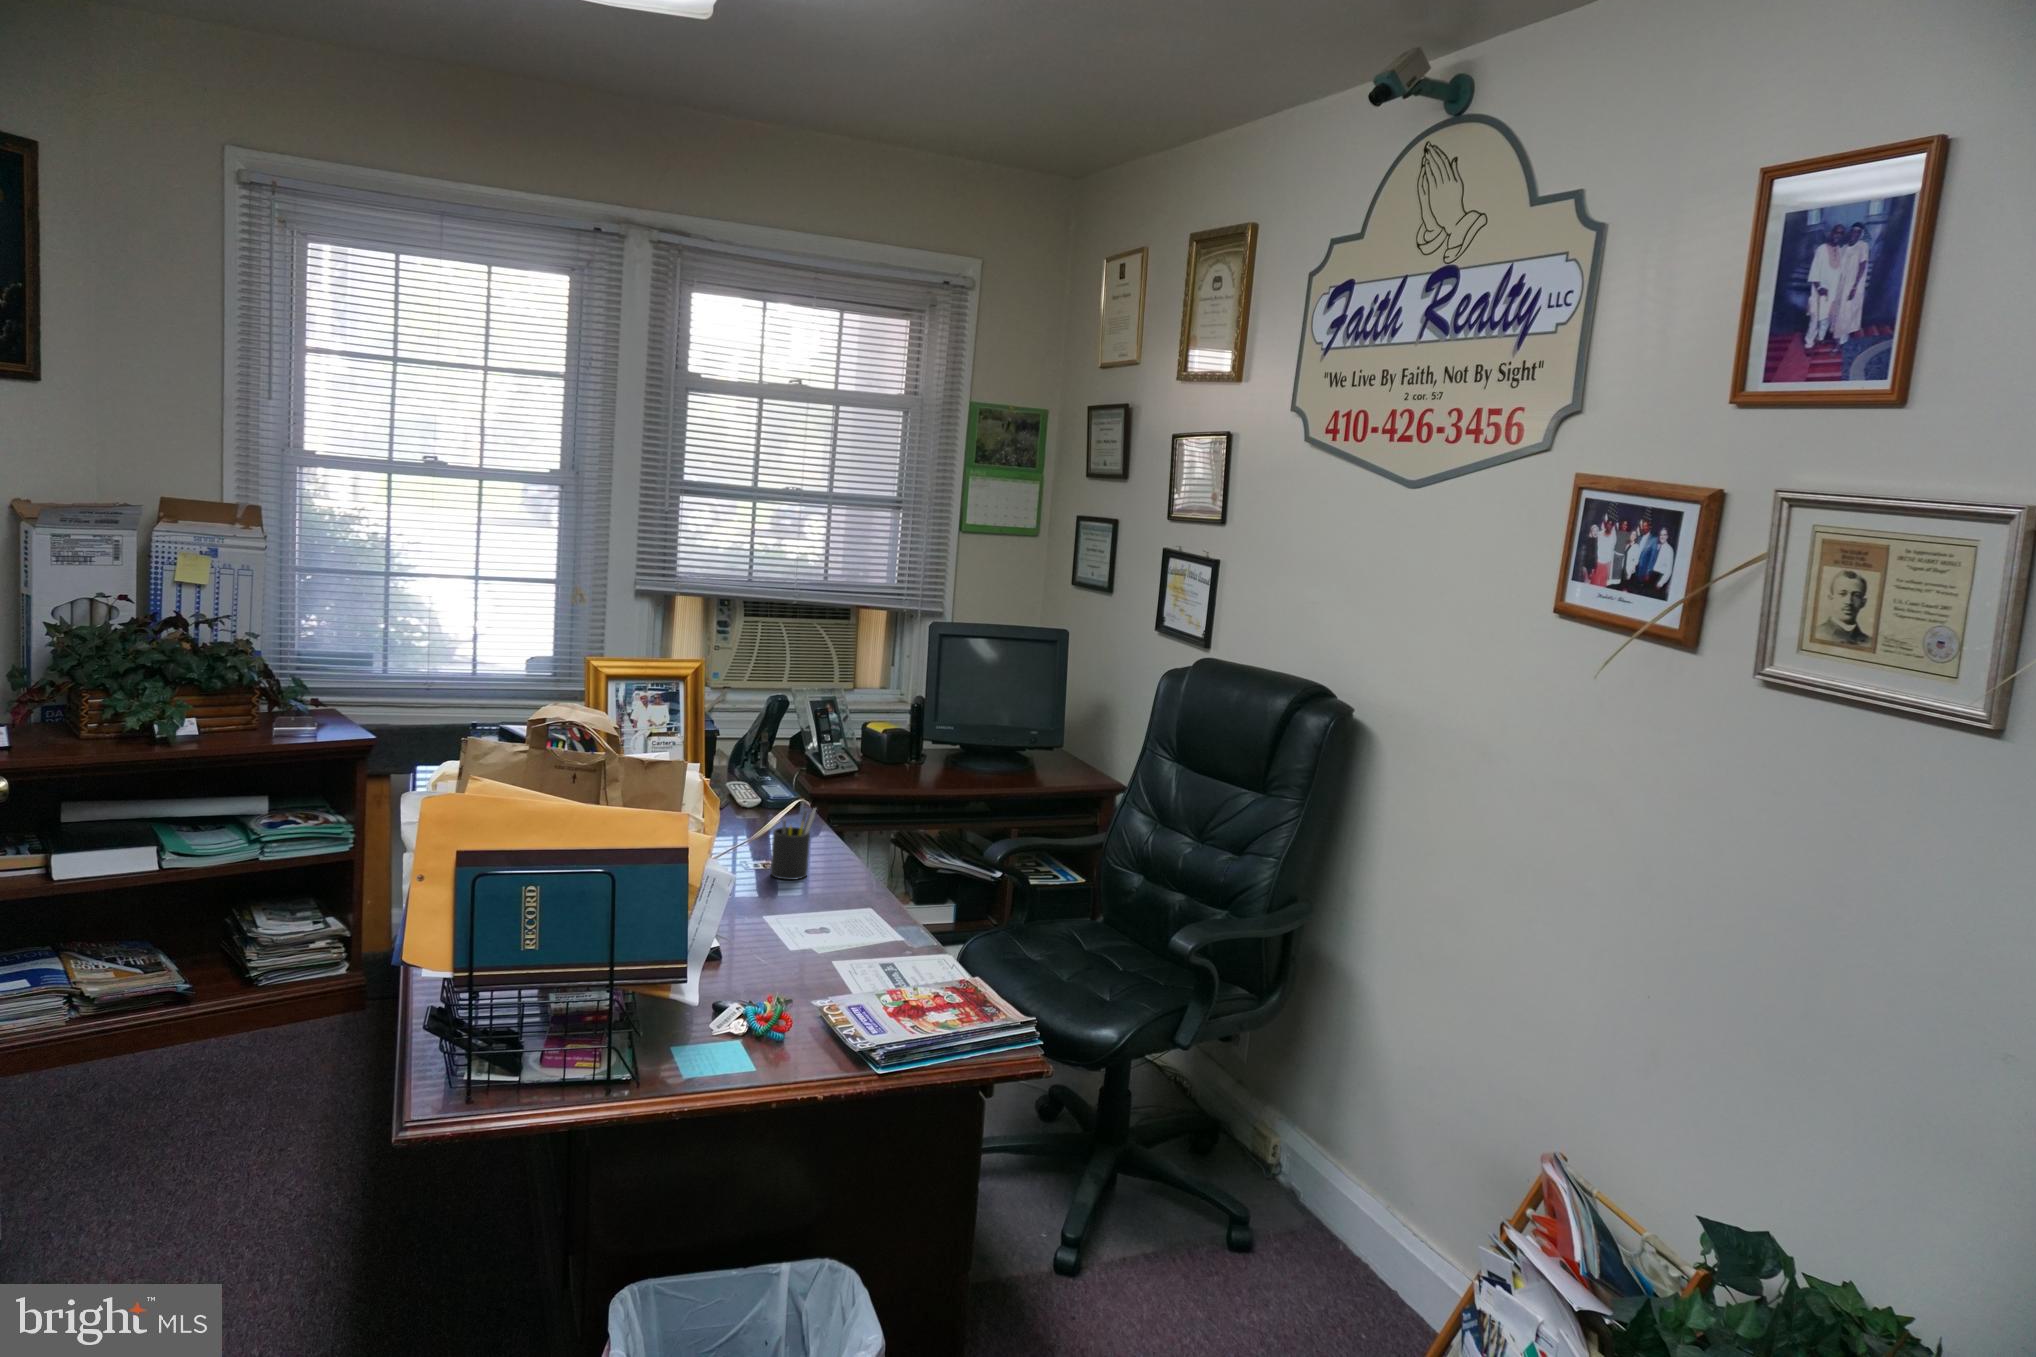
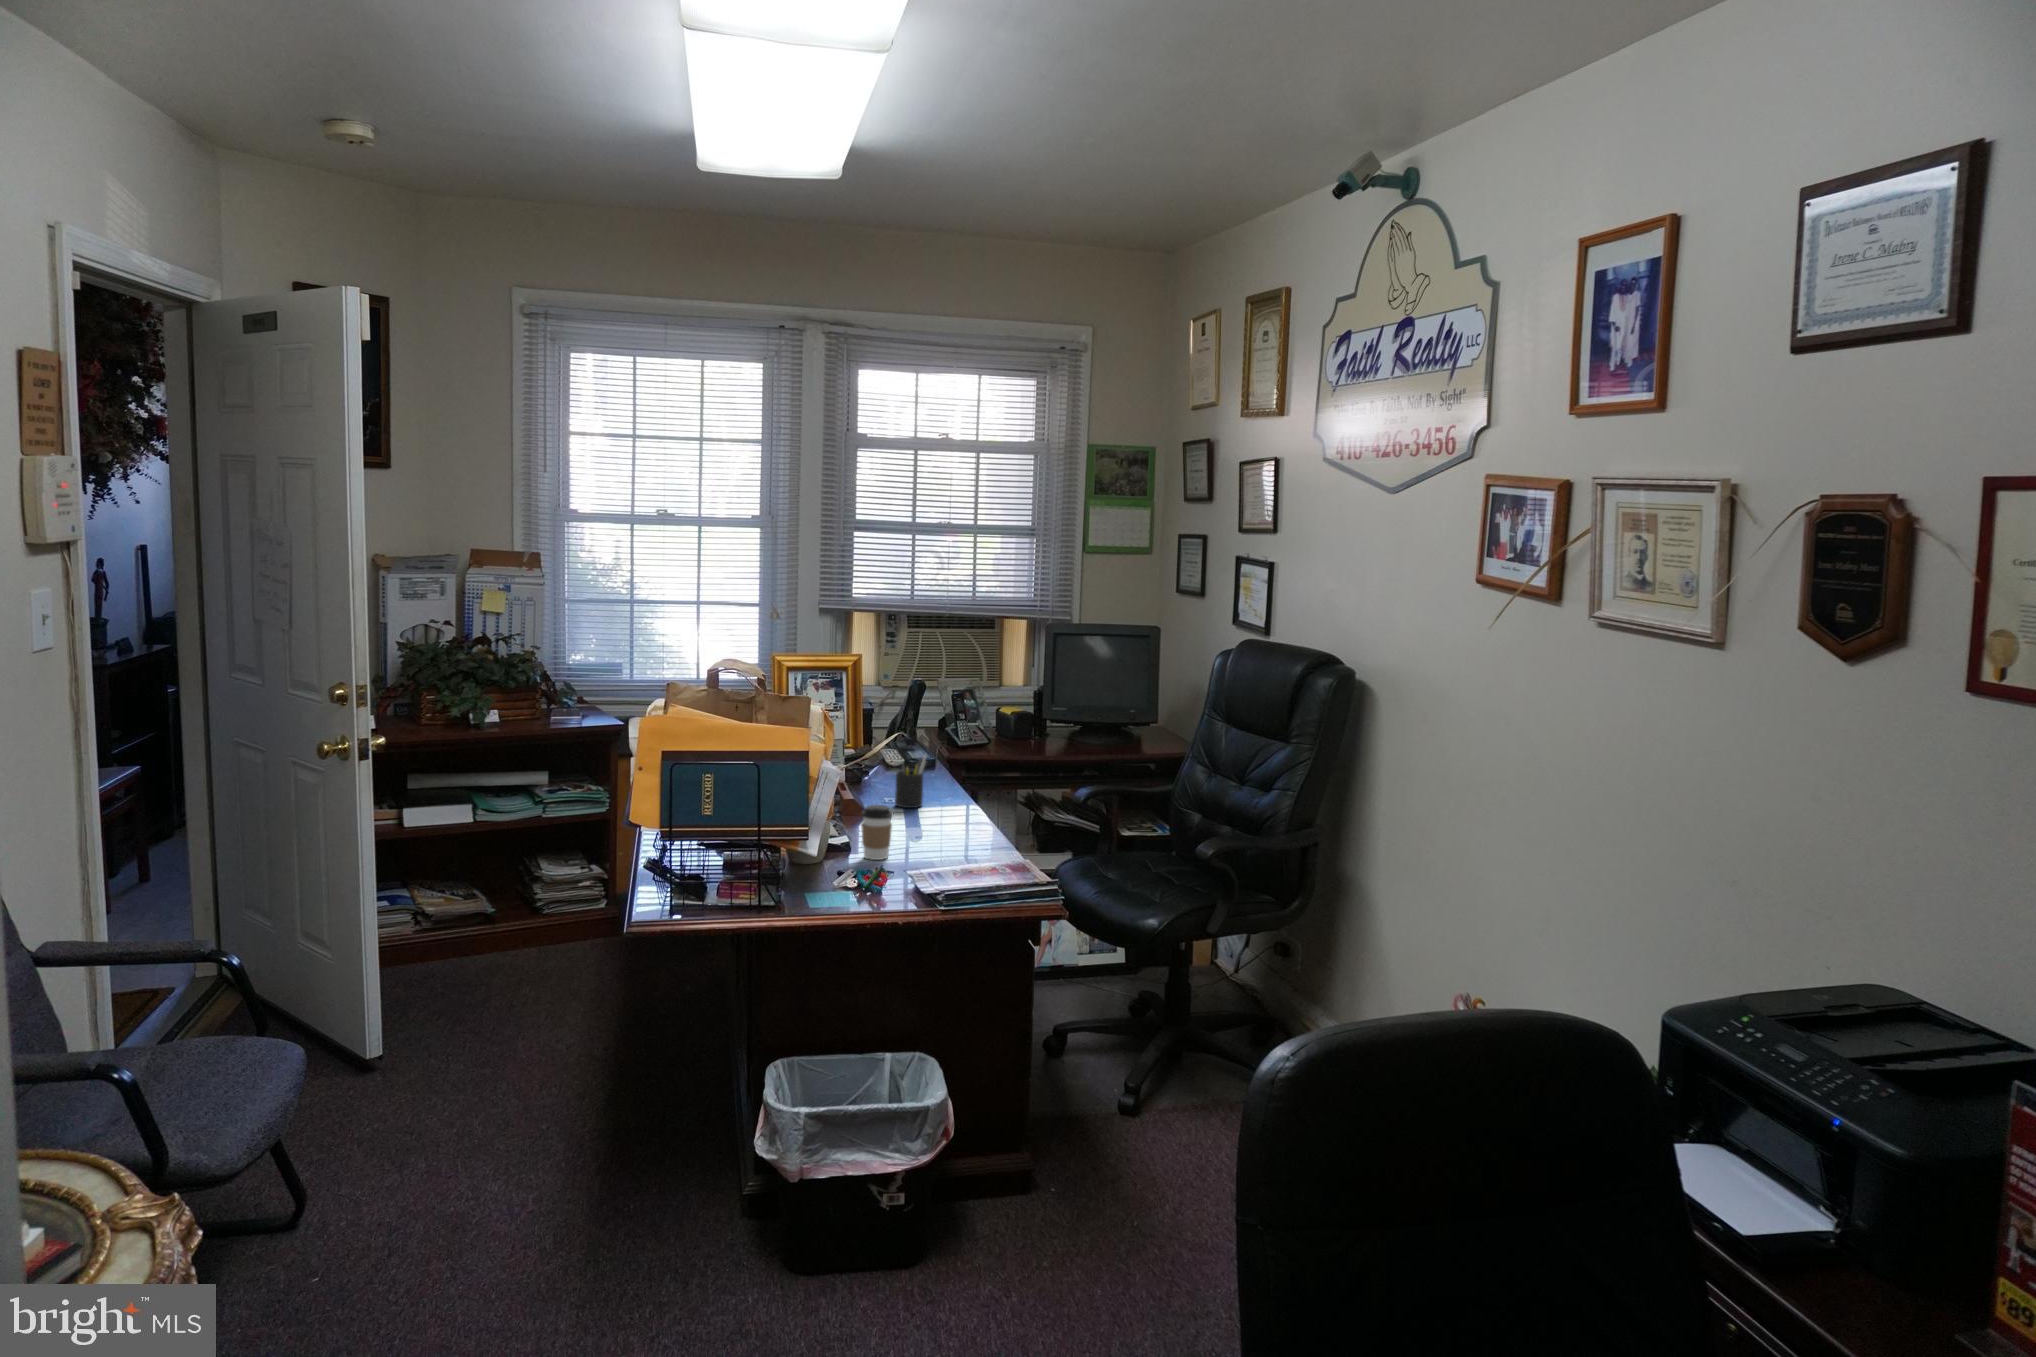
coffee cup: none [749,903,797,985] -> present [861,805,893,860]

